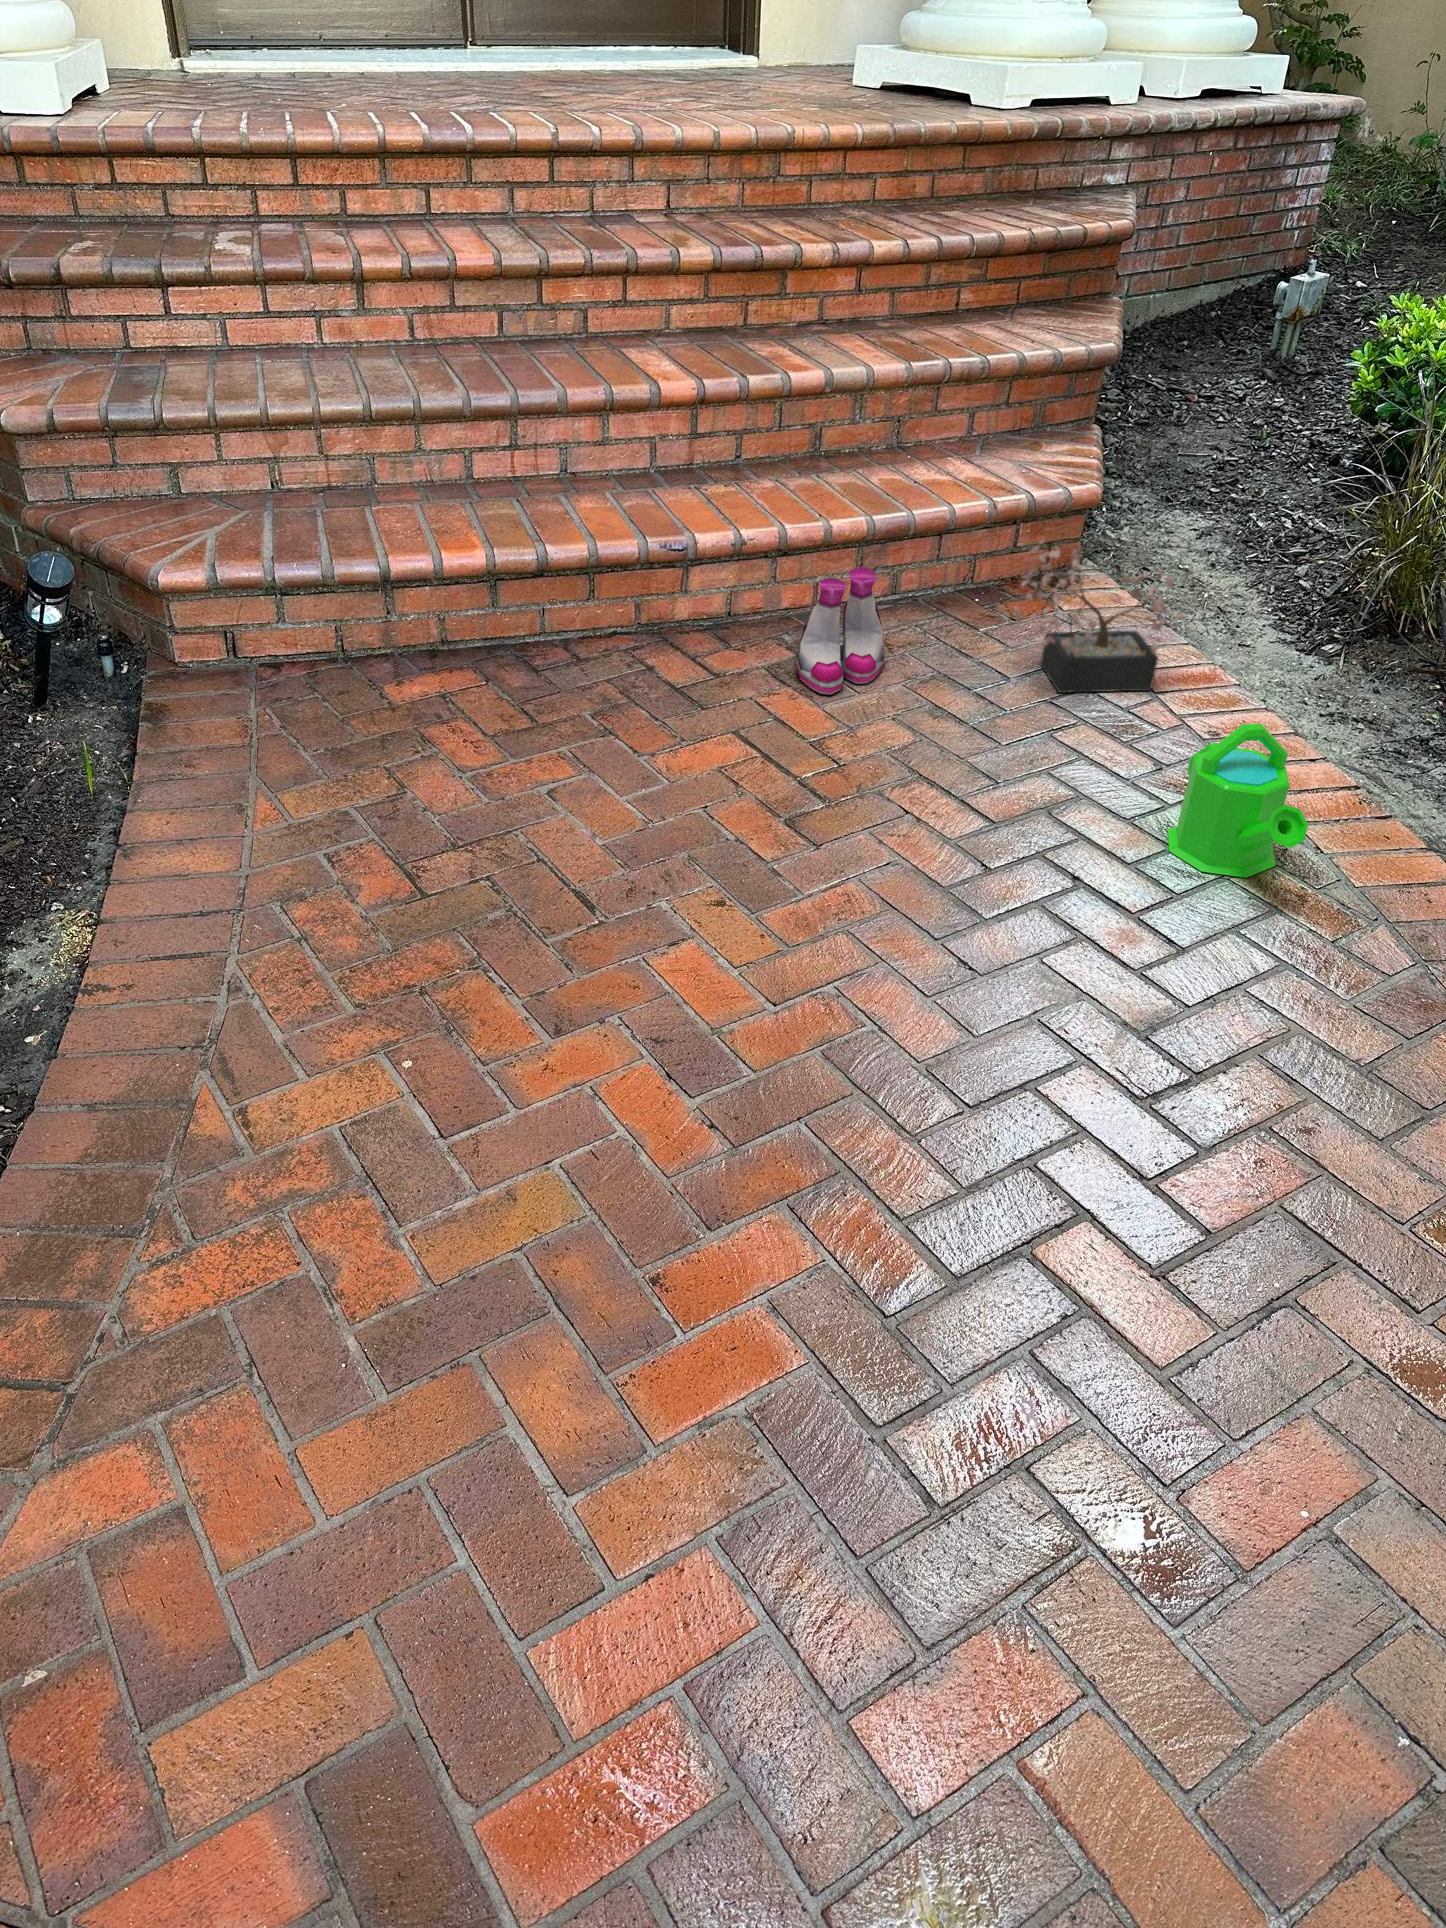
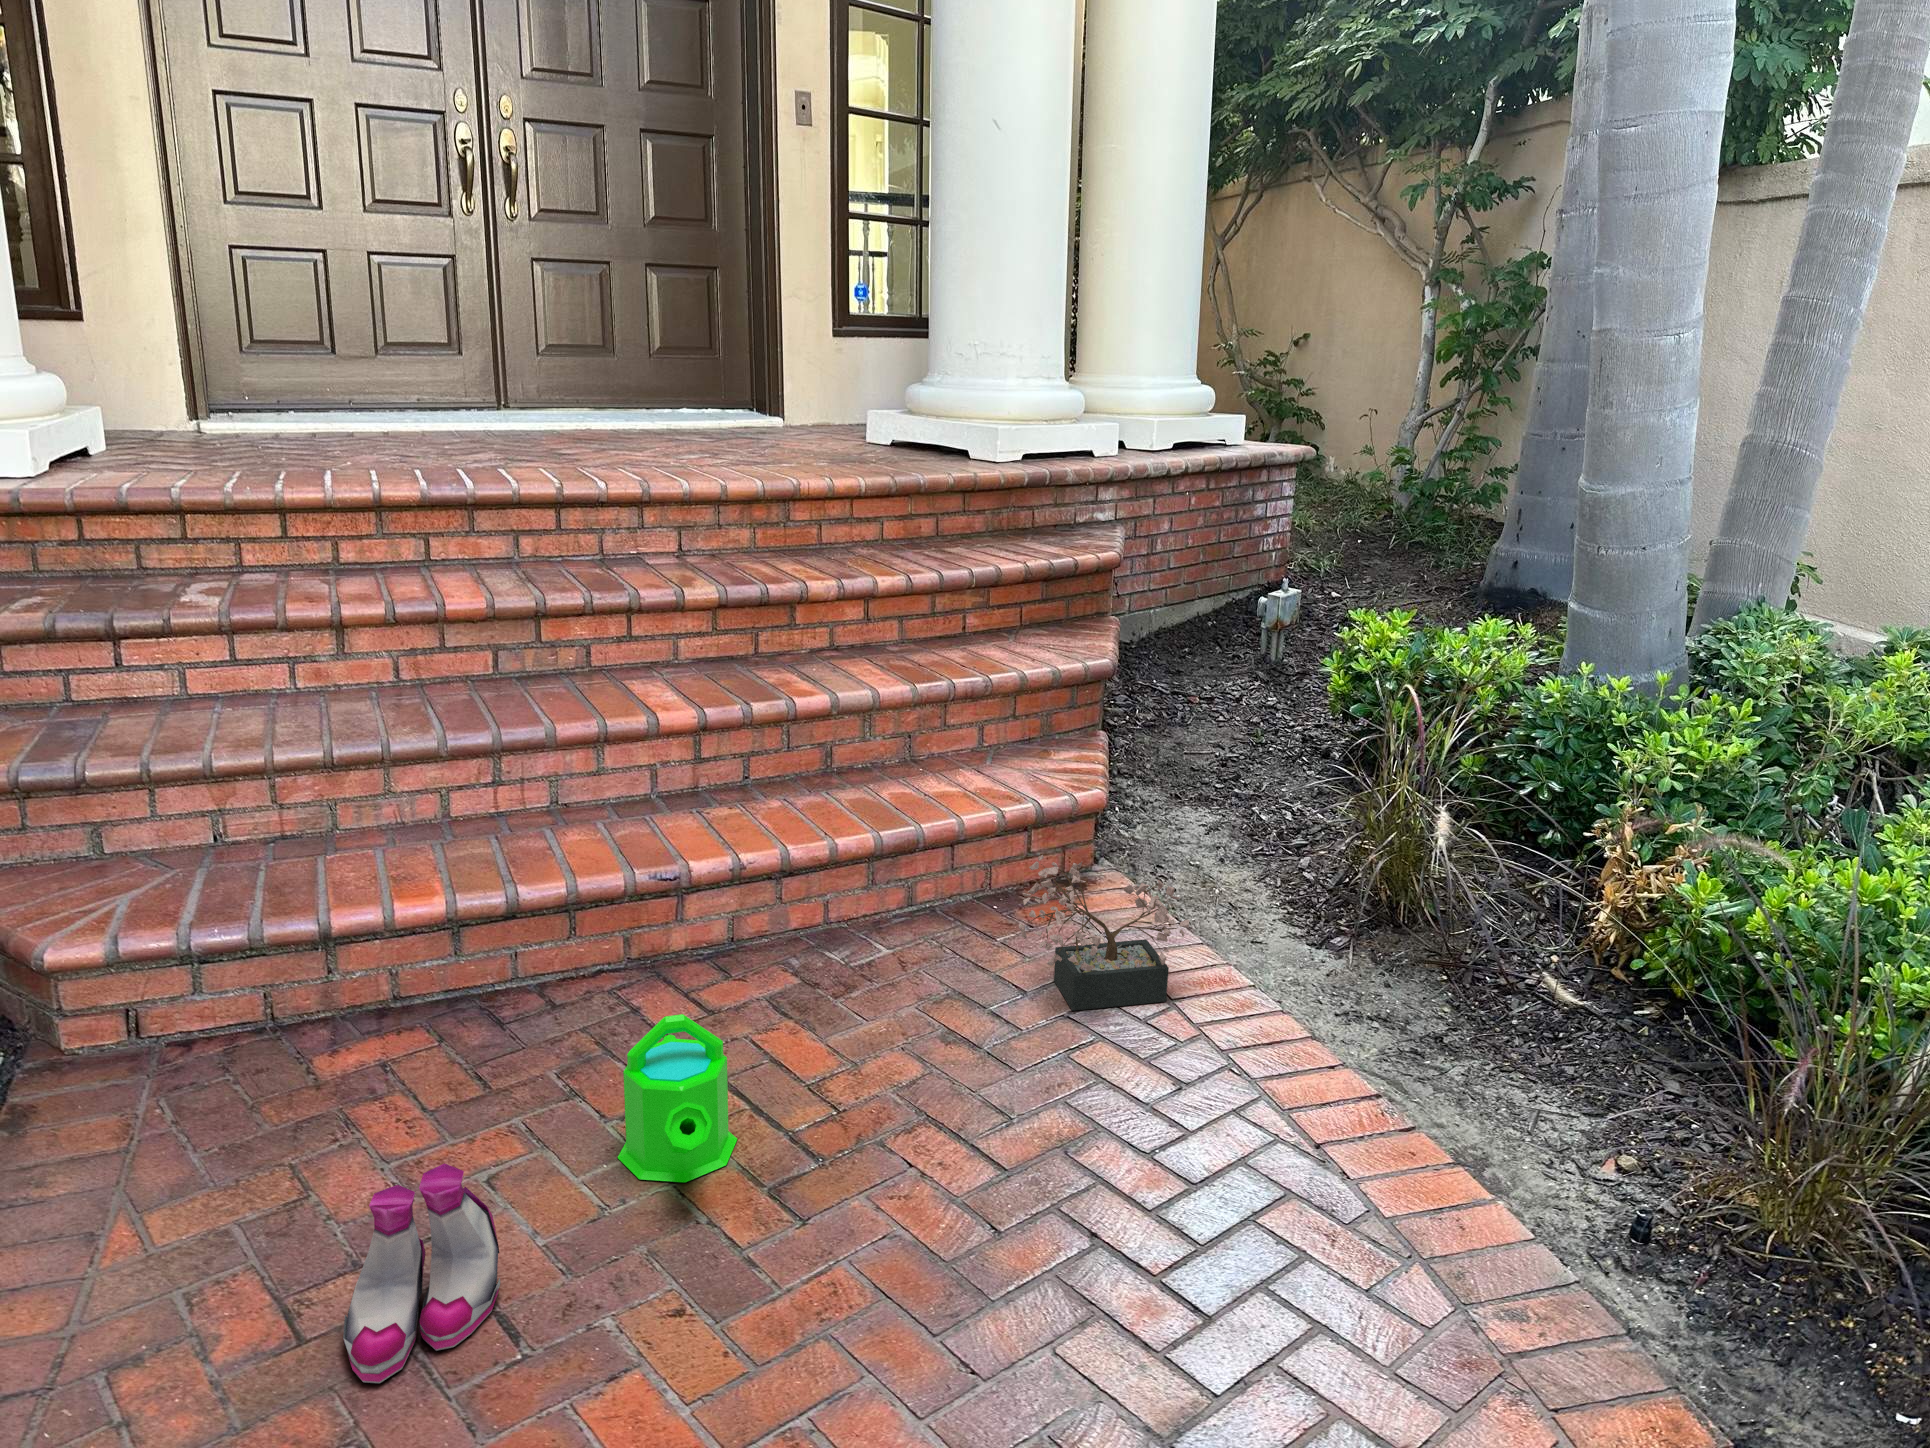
boots: present [797,566,885,695] -> present [343,1163,500,1383]
watering can: present [1168,724,1308,878] -> present [618,1014,737,1182]

